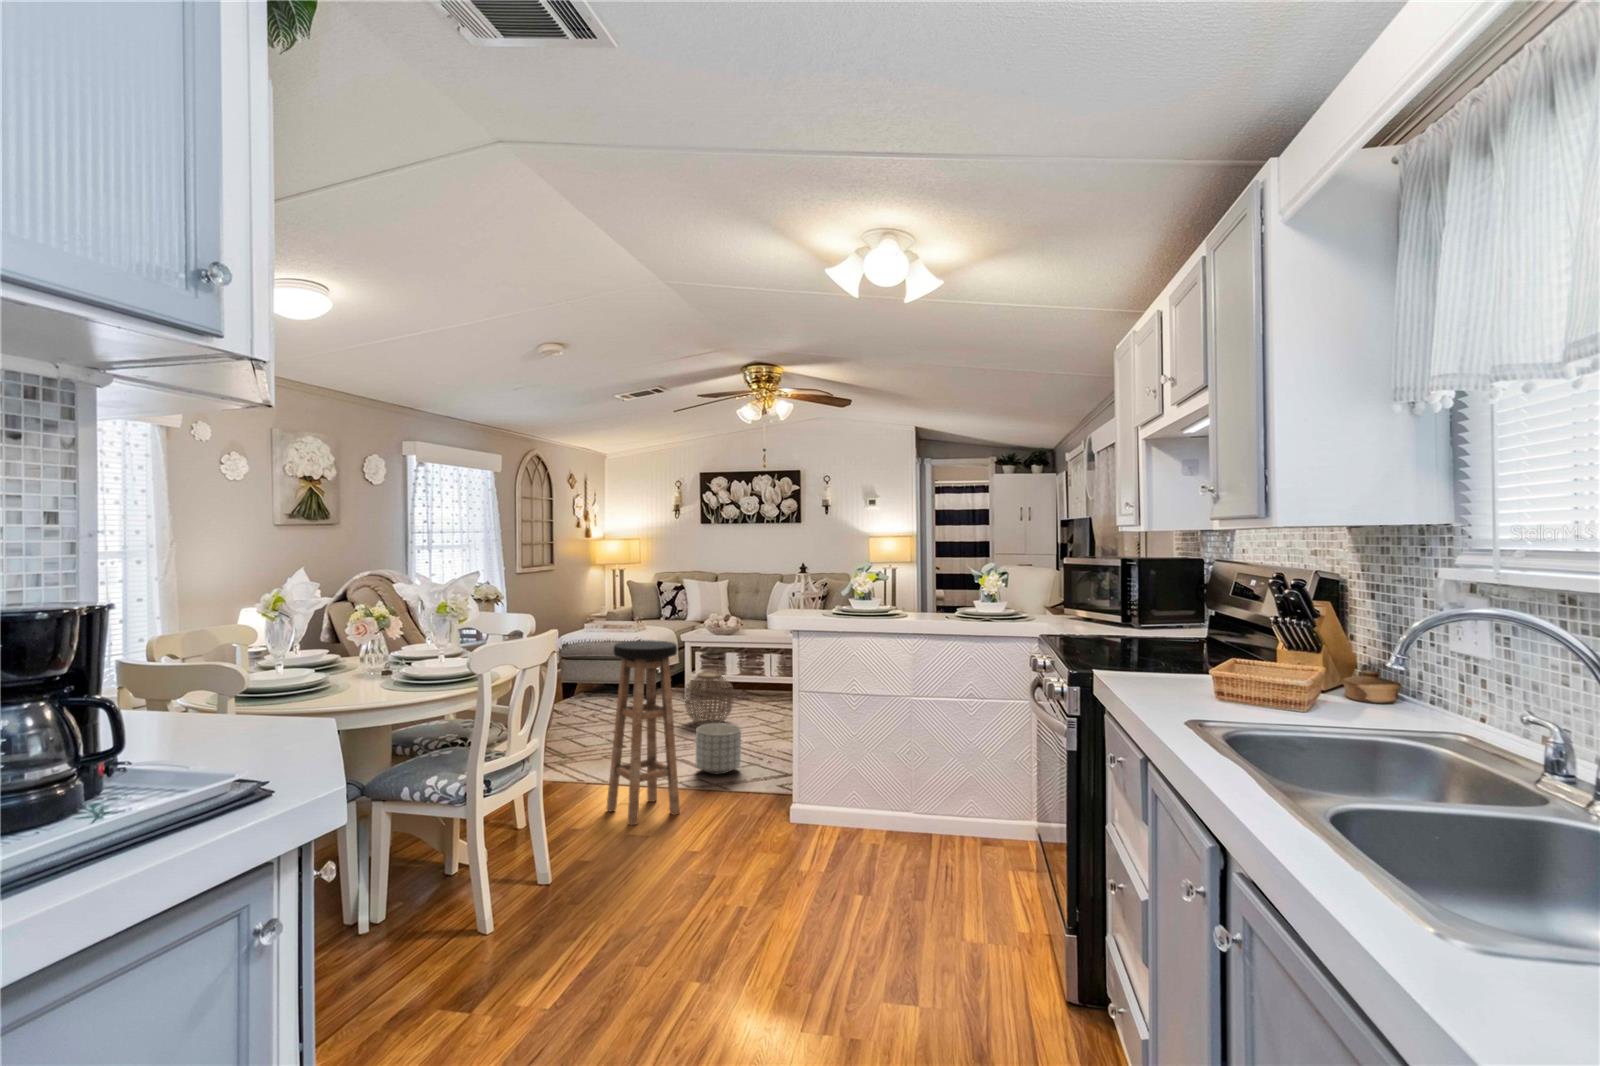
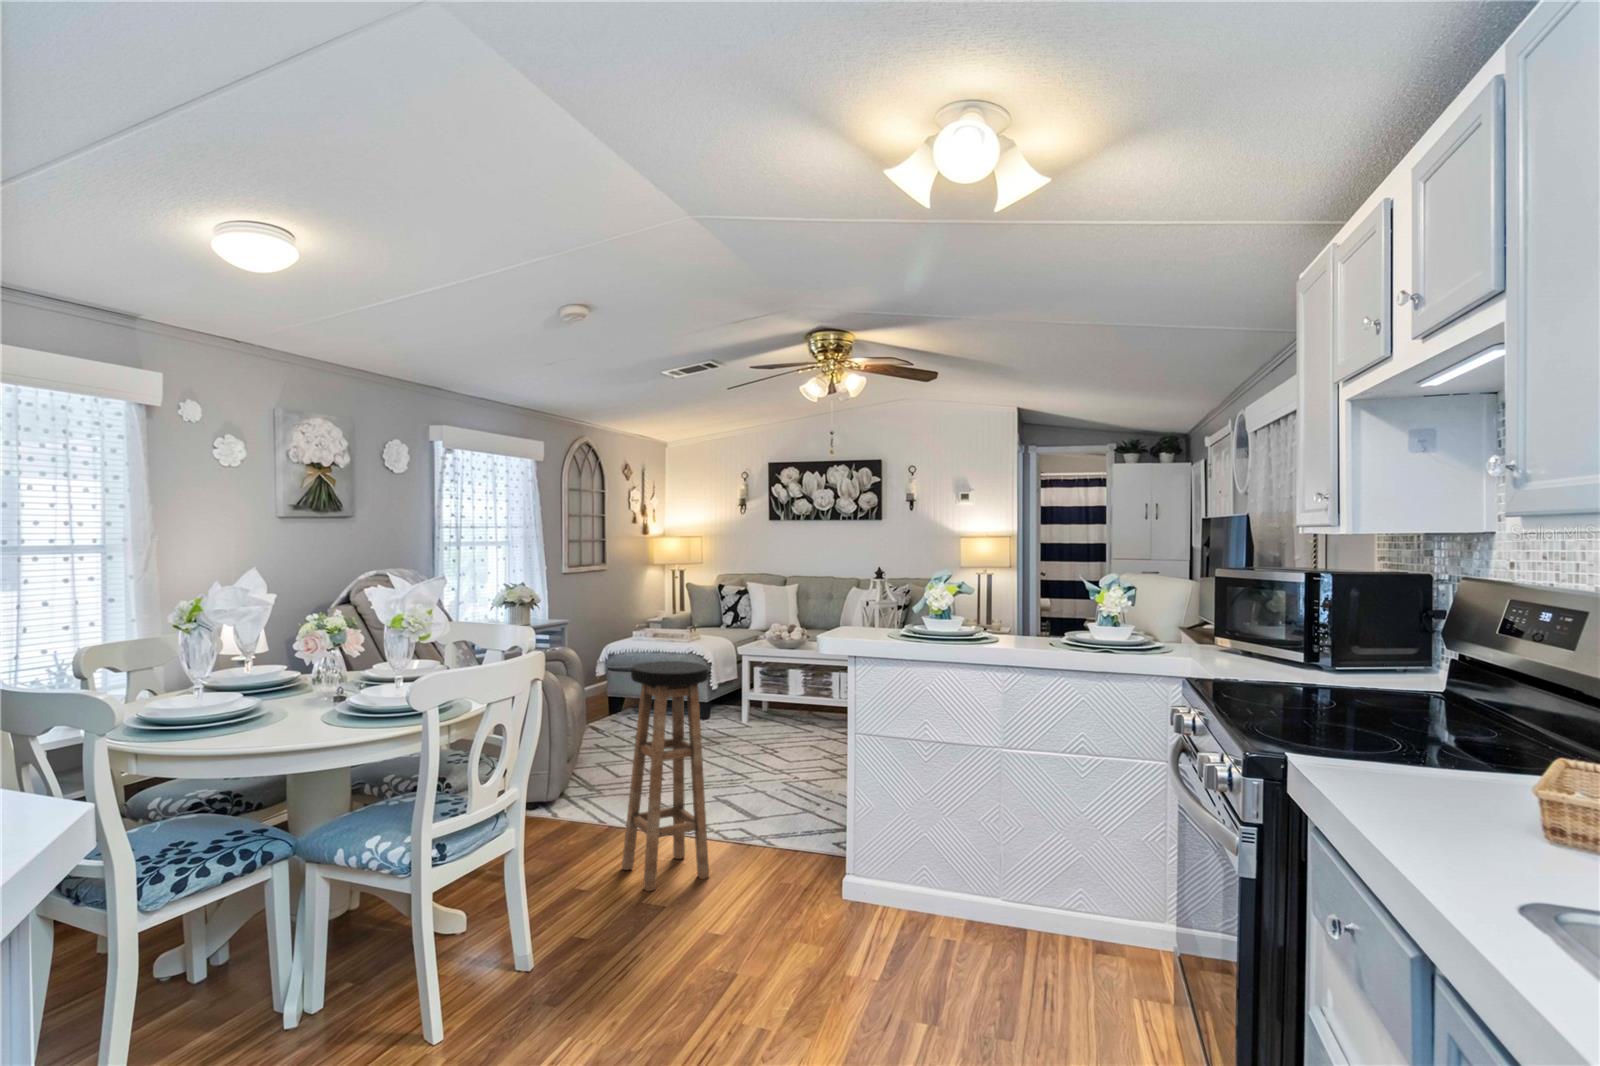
woven basket: present [685,672,733,726] -> none [736,694,793,759]
planter: present [696,723,741,774] -> none [738,761,793,825]

